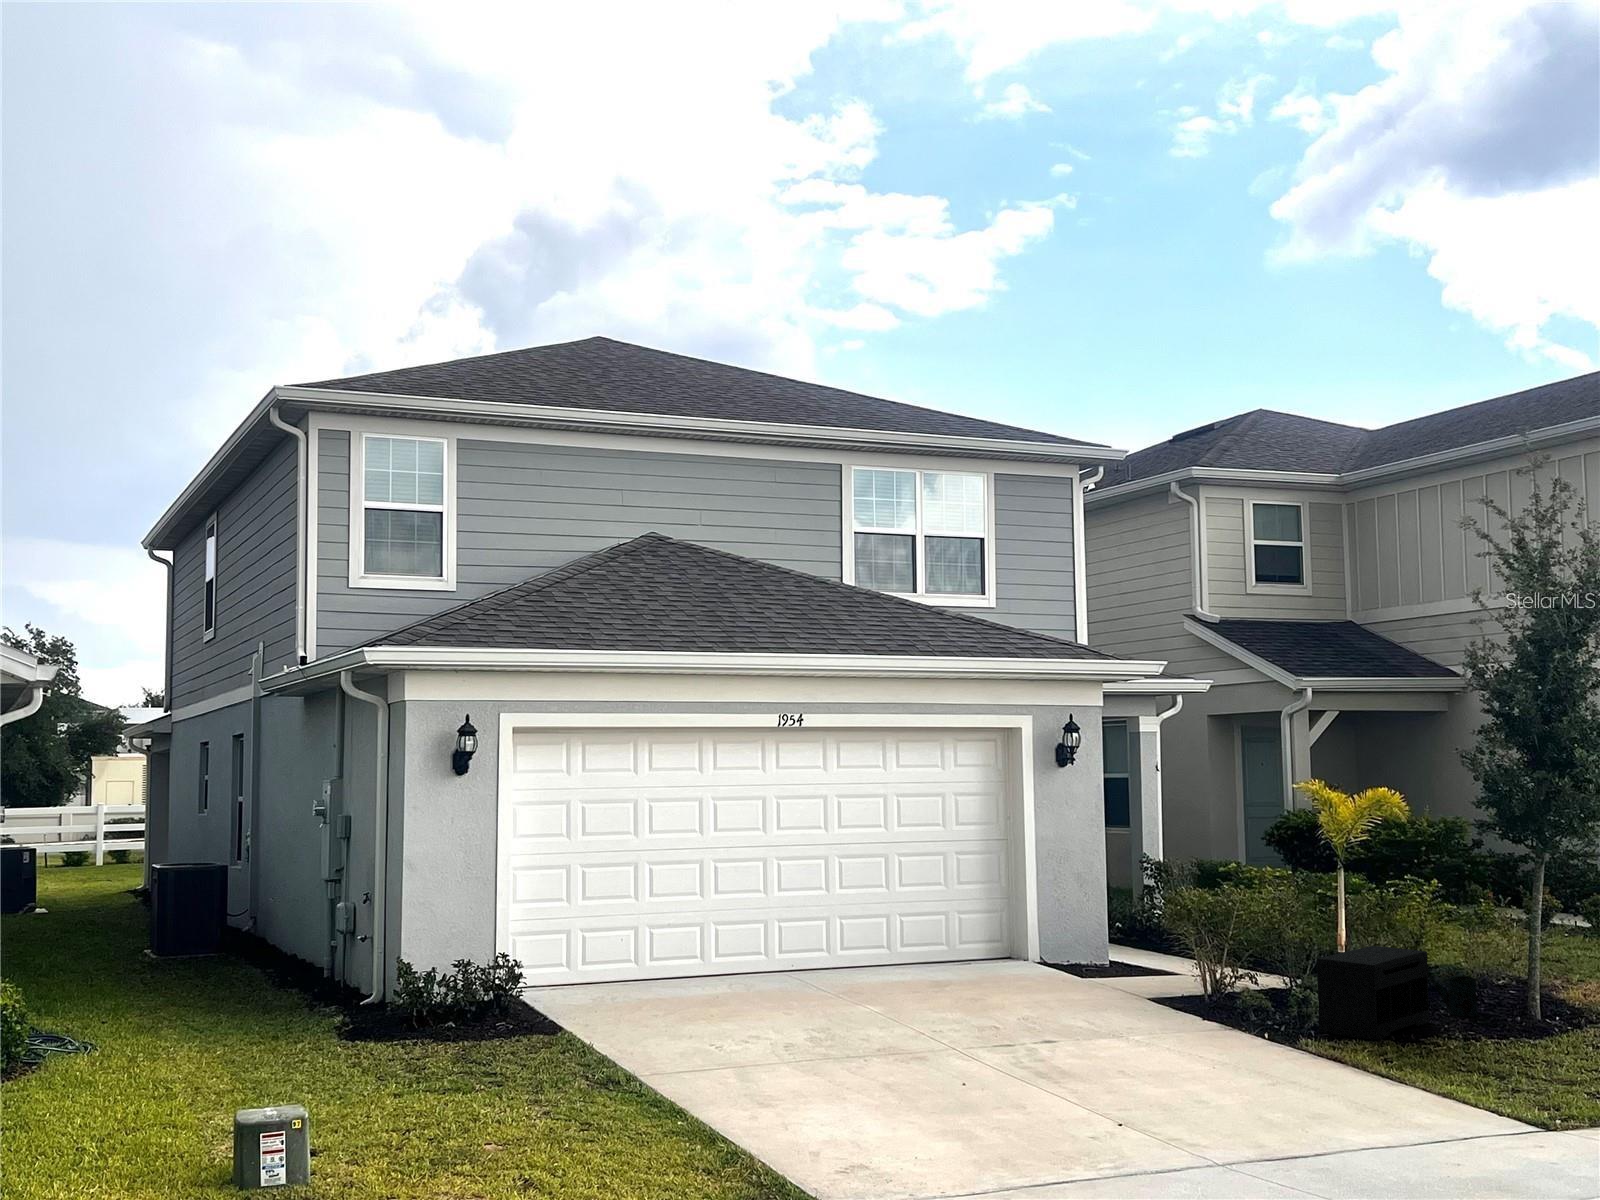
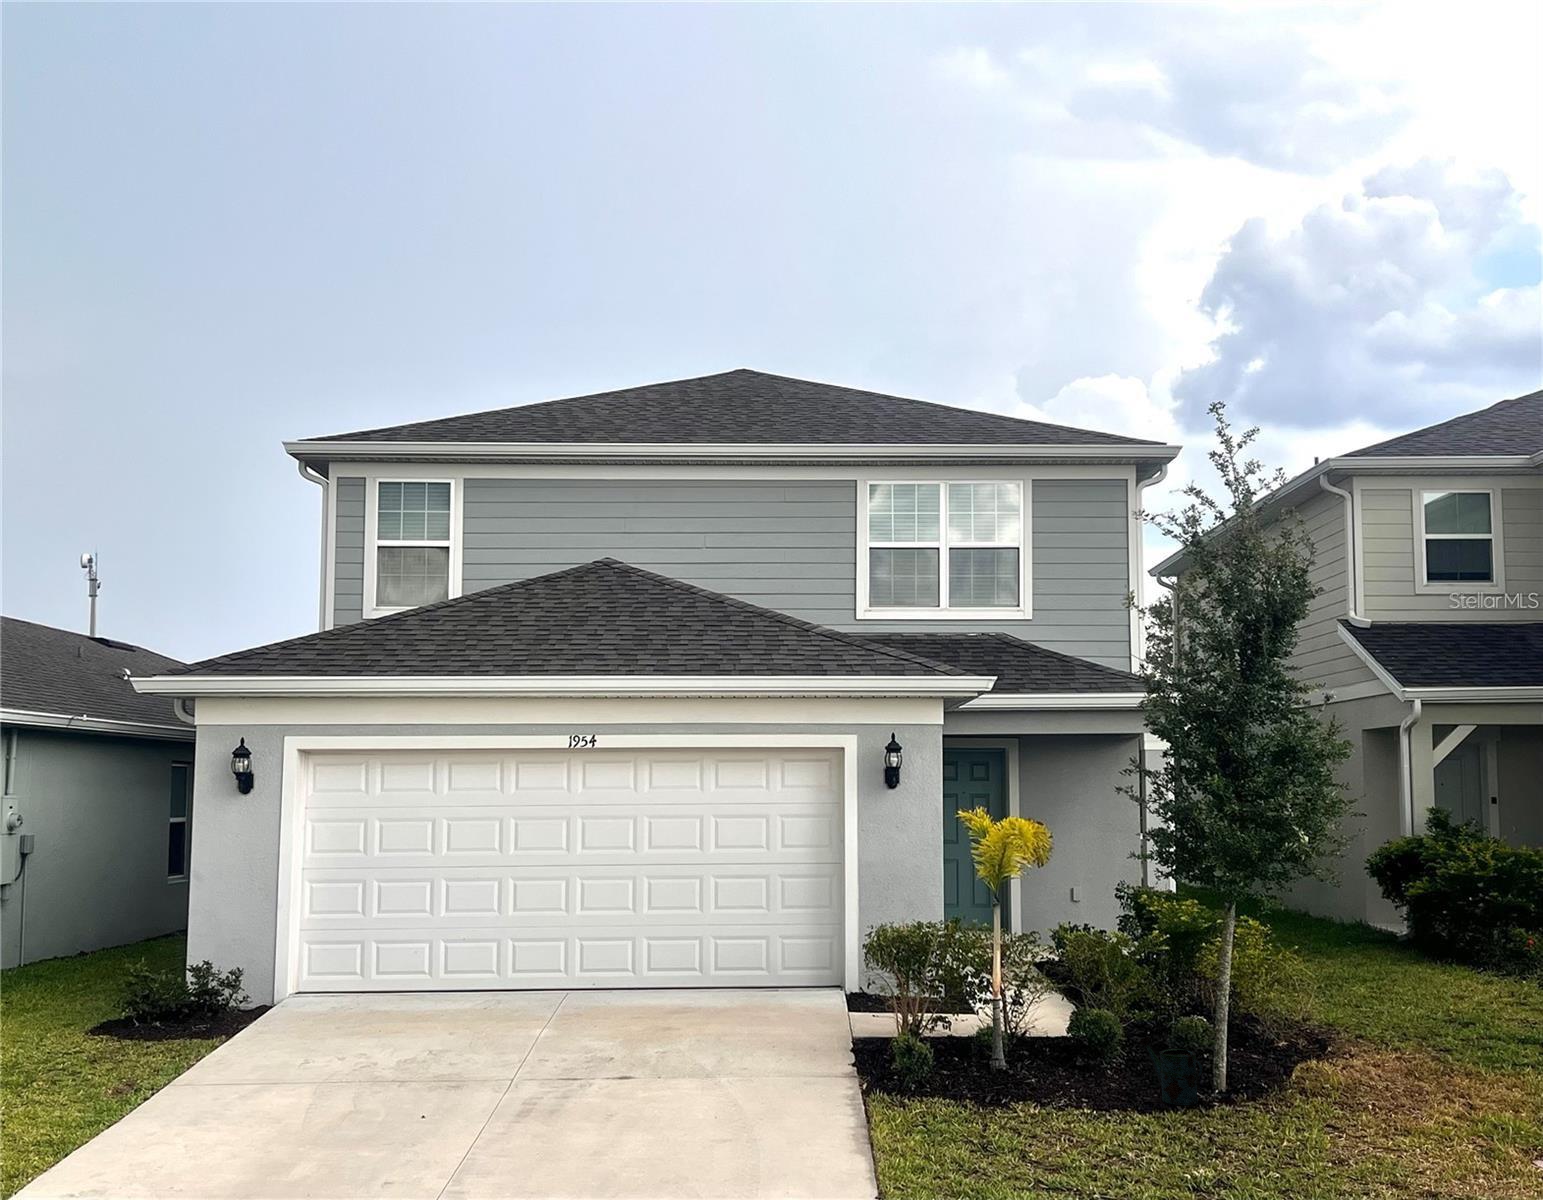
bench: present [1317,946,1429,1040] -> none [916,1003,1096,1121]

